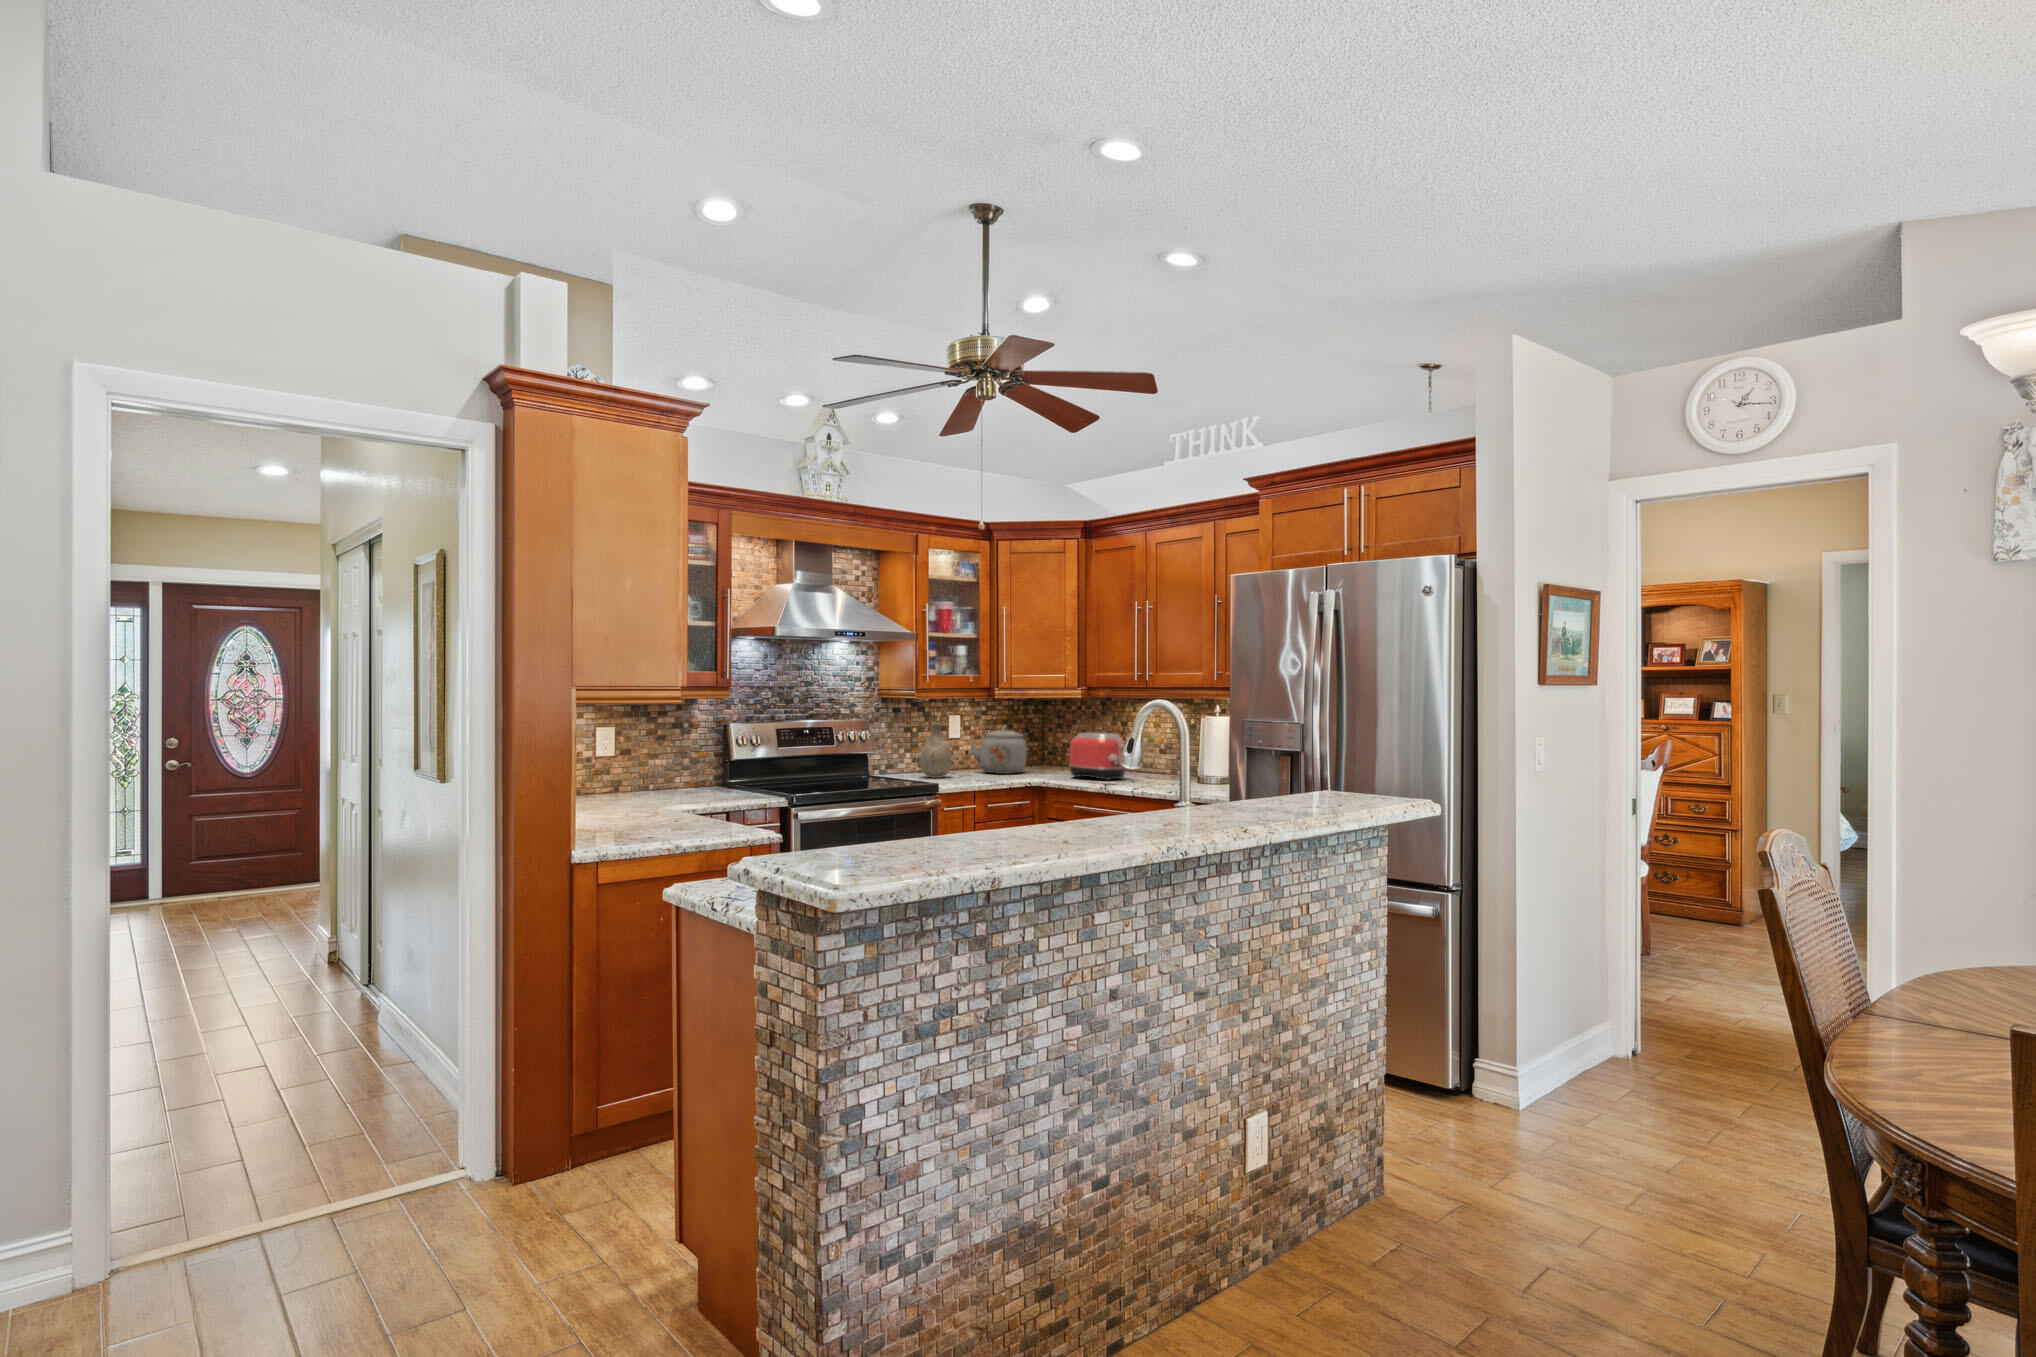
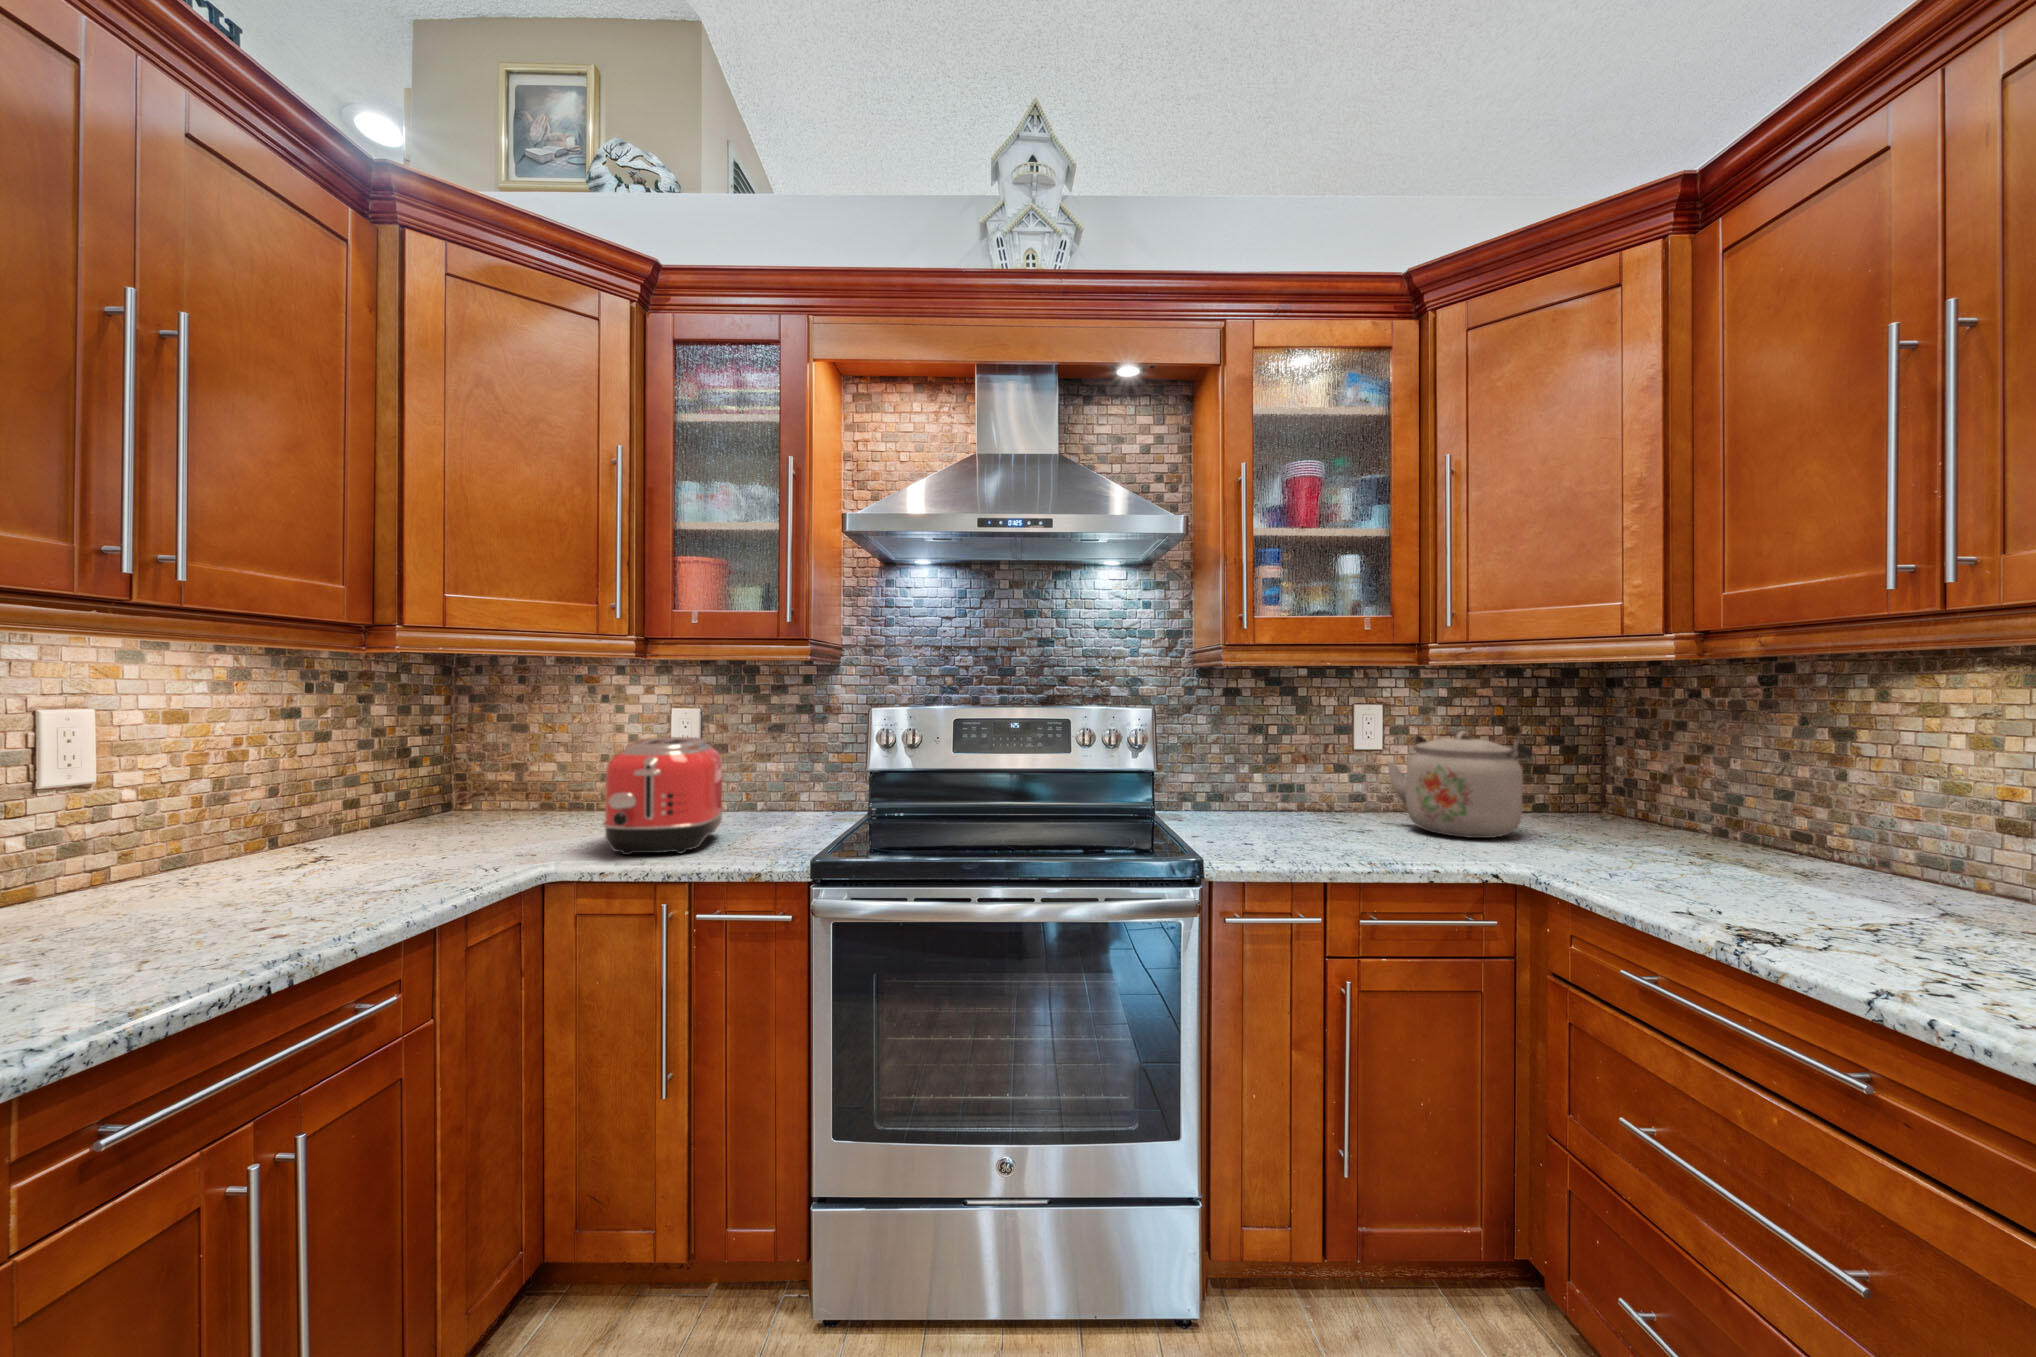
vase: present [919,723,952,778] -> none [1246,717,1318,834]
toaster: present [1069,733,1125,780] -> present [603,737,724,855]

